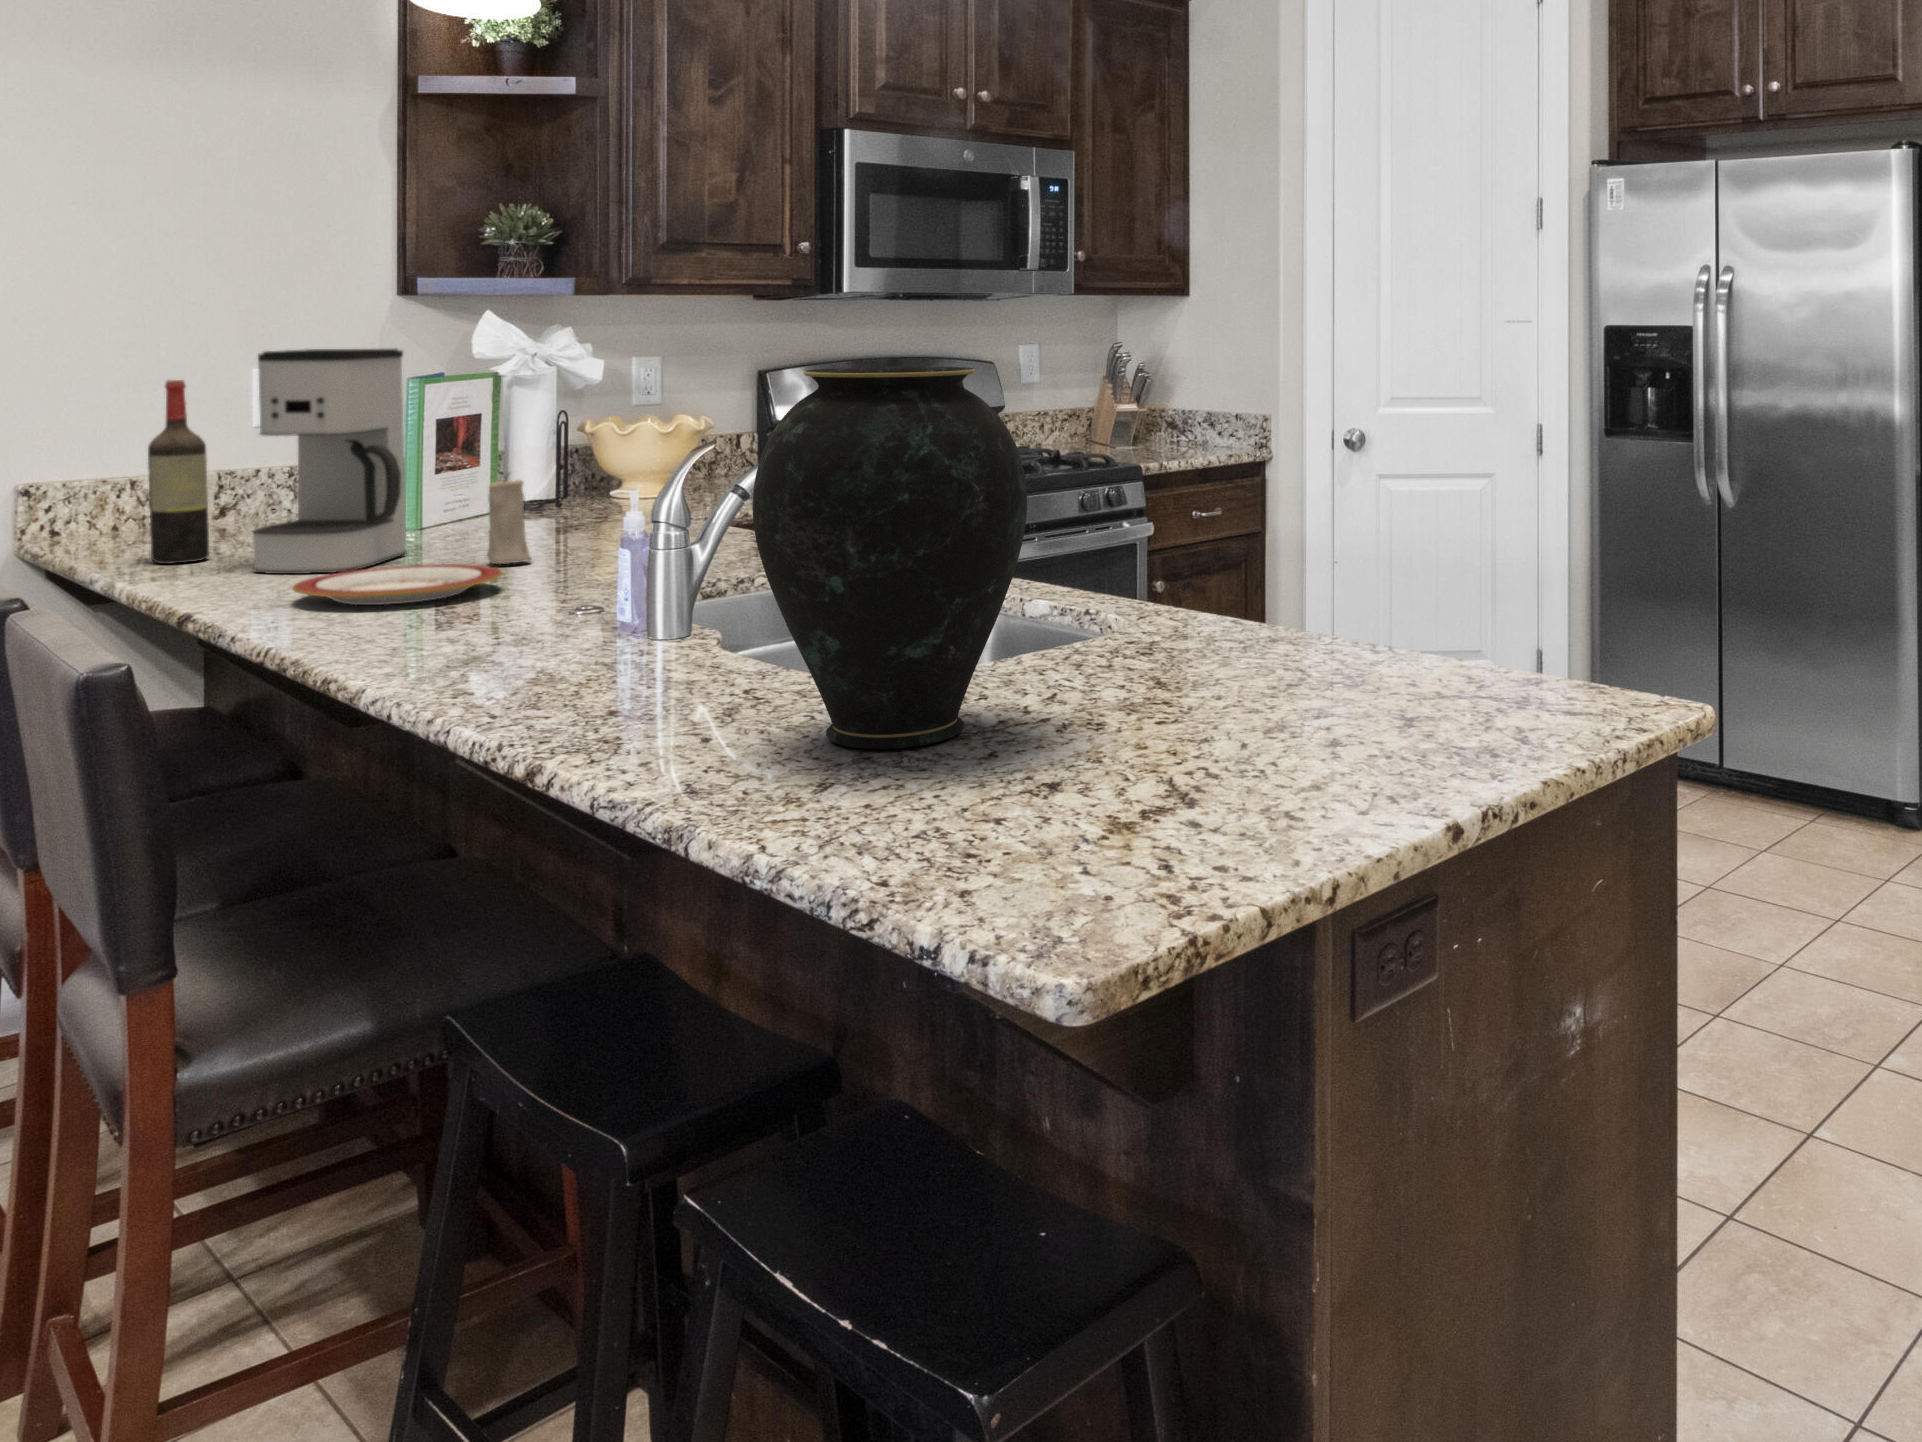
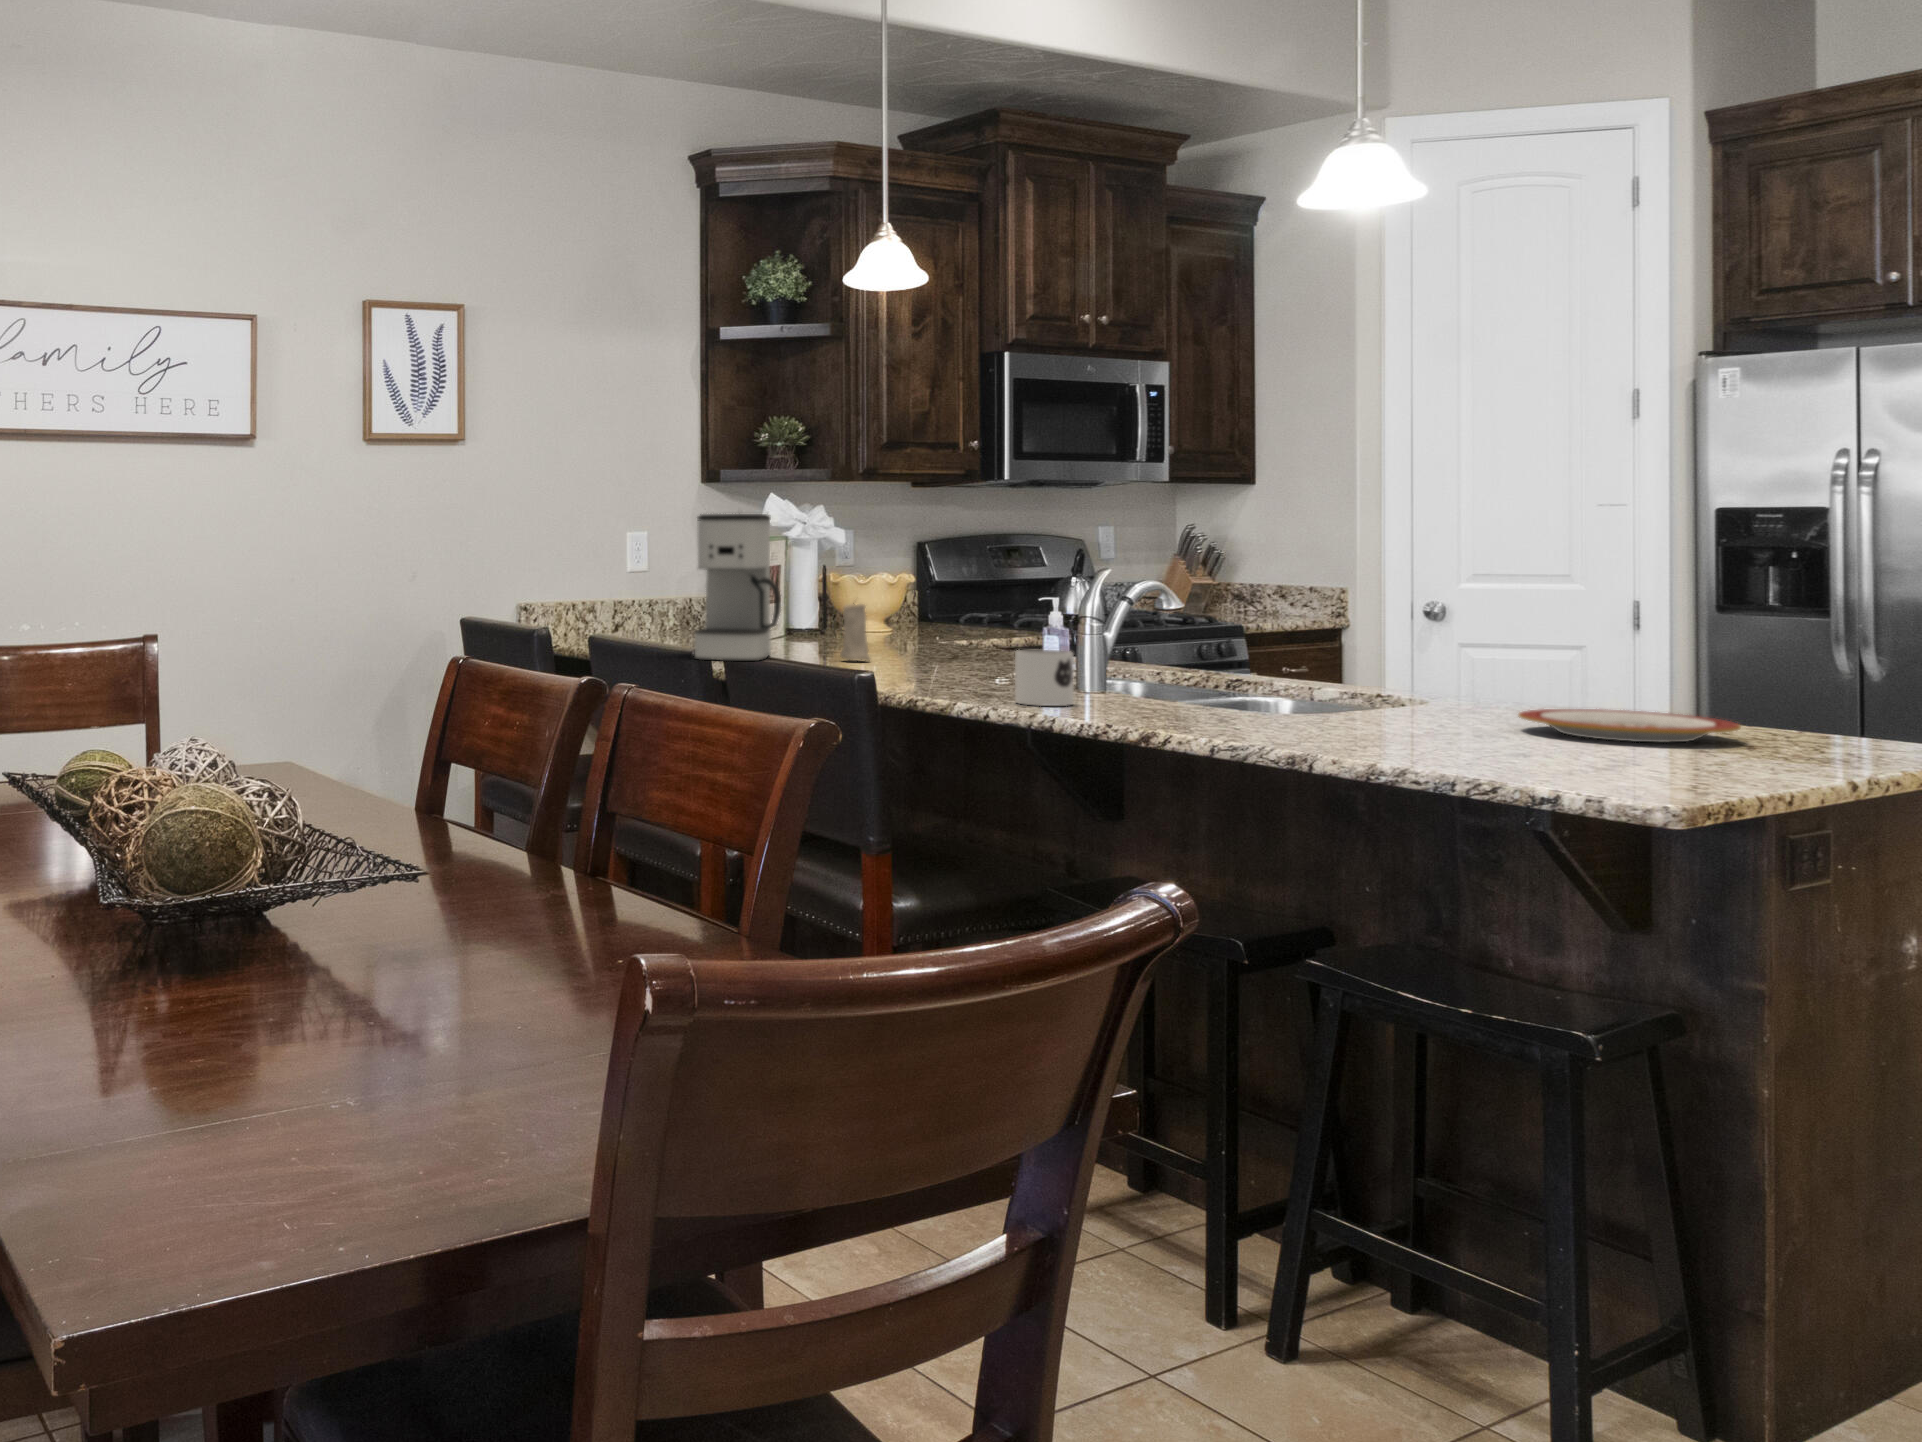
vase: present [753,367,1027,749] -> none [1255,502,1449,739]
wine bottle: present [148,380,209,564] -> none [614,535,646,654]
plate: present [293,564,502,605] -> present [1519,709,1741,742]
mug: none [519,582,618,678] -> present [1015,650,1074,706]

